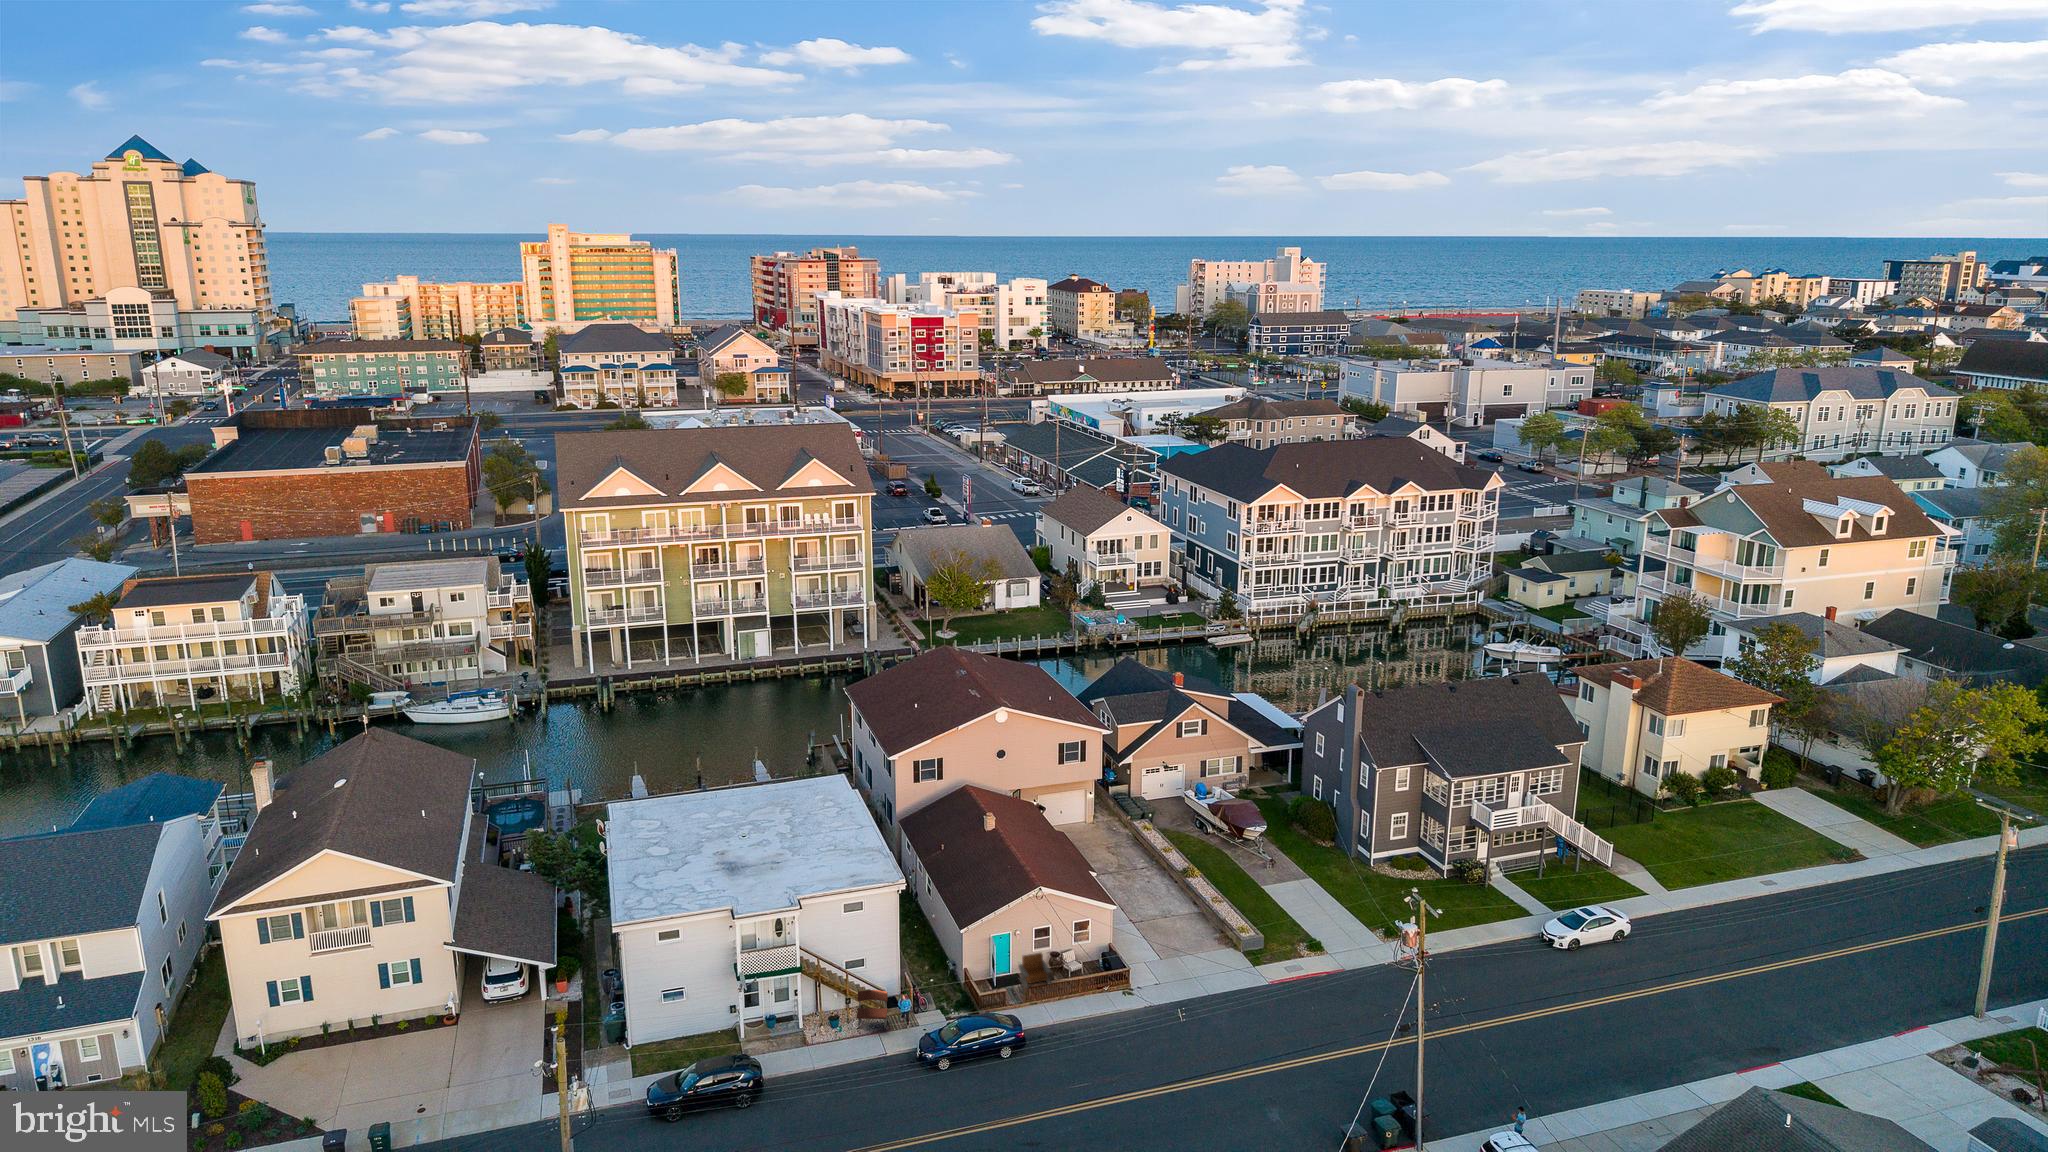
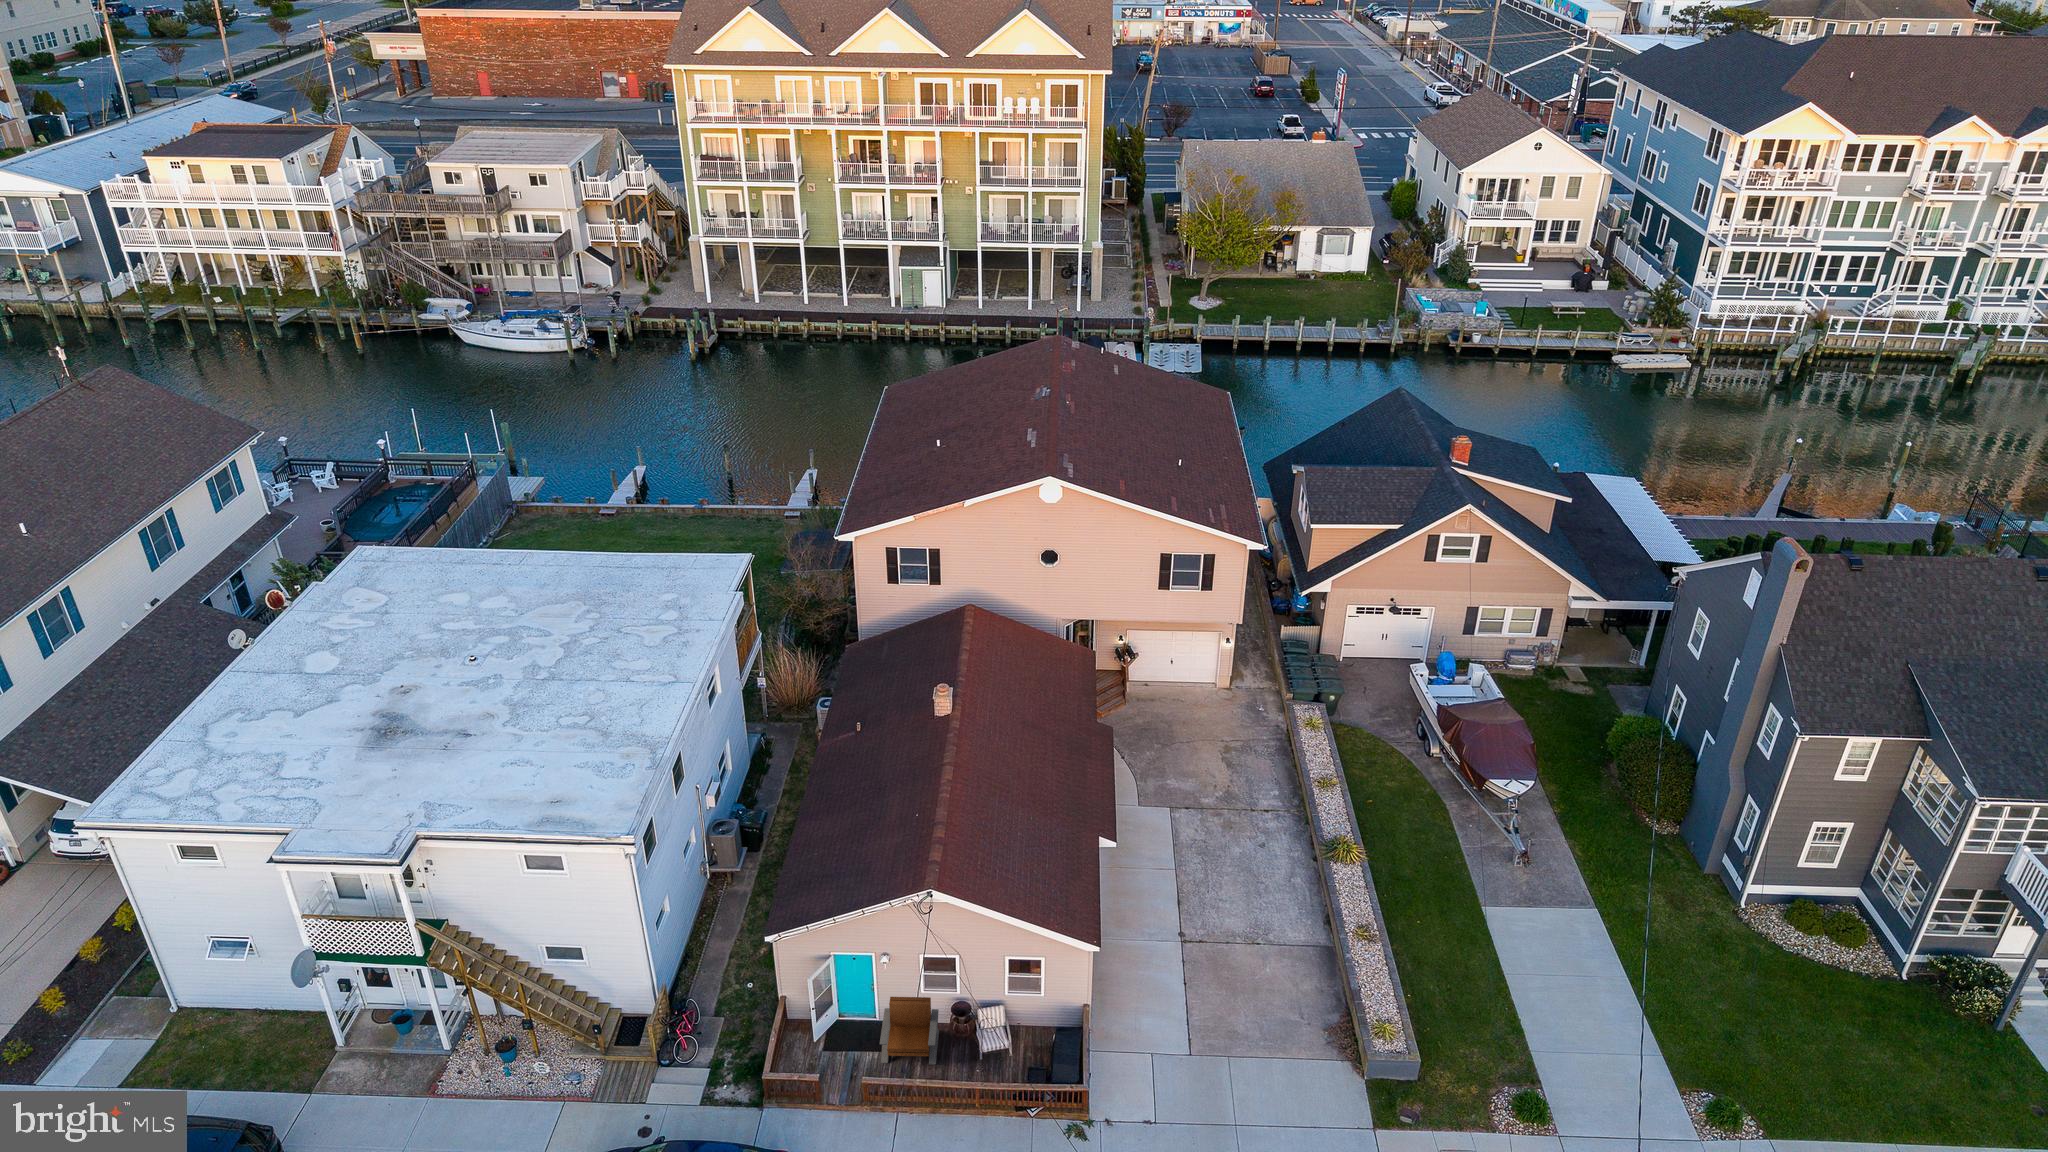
bench: present [856,990,888,1028] -> none [530,1010,601,1087]

